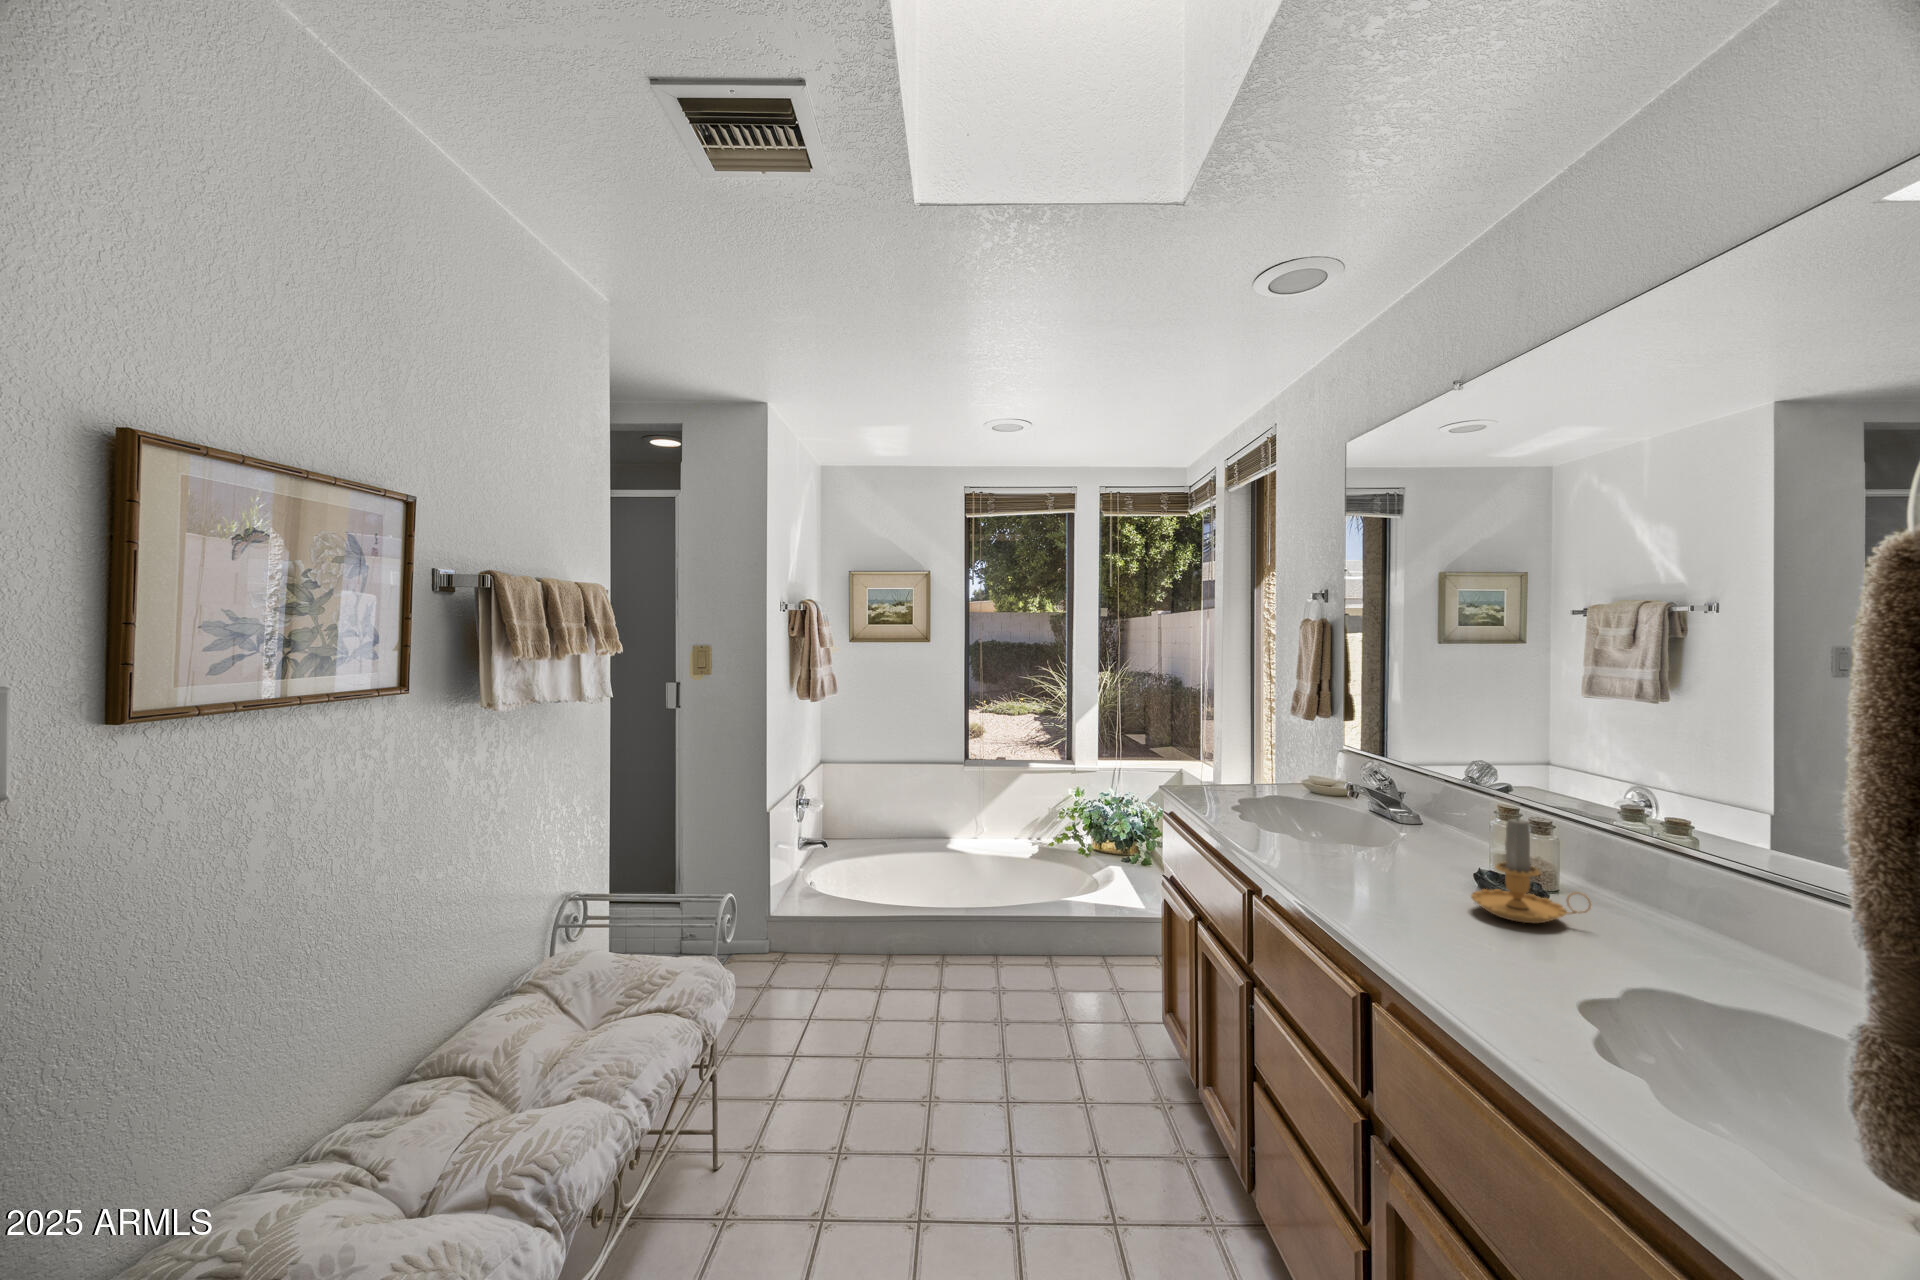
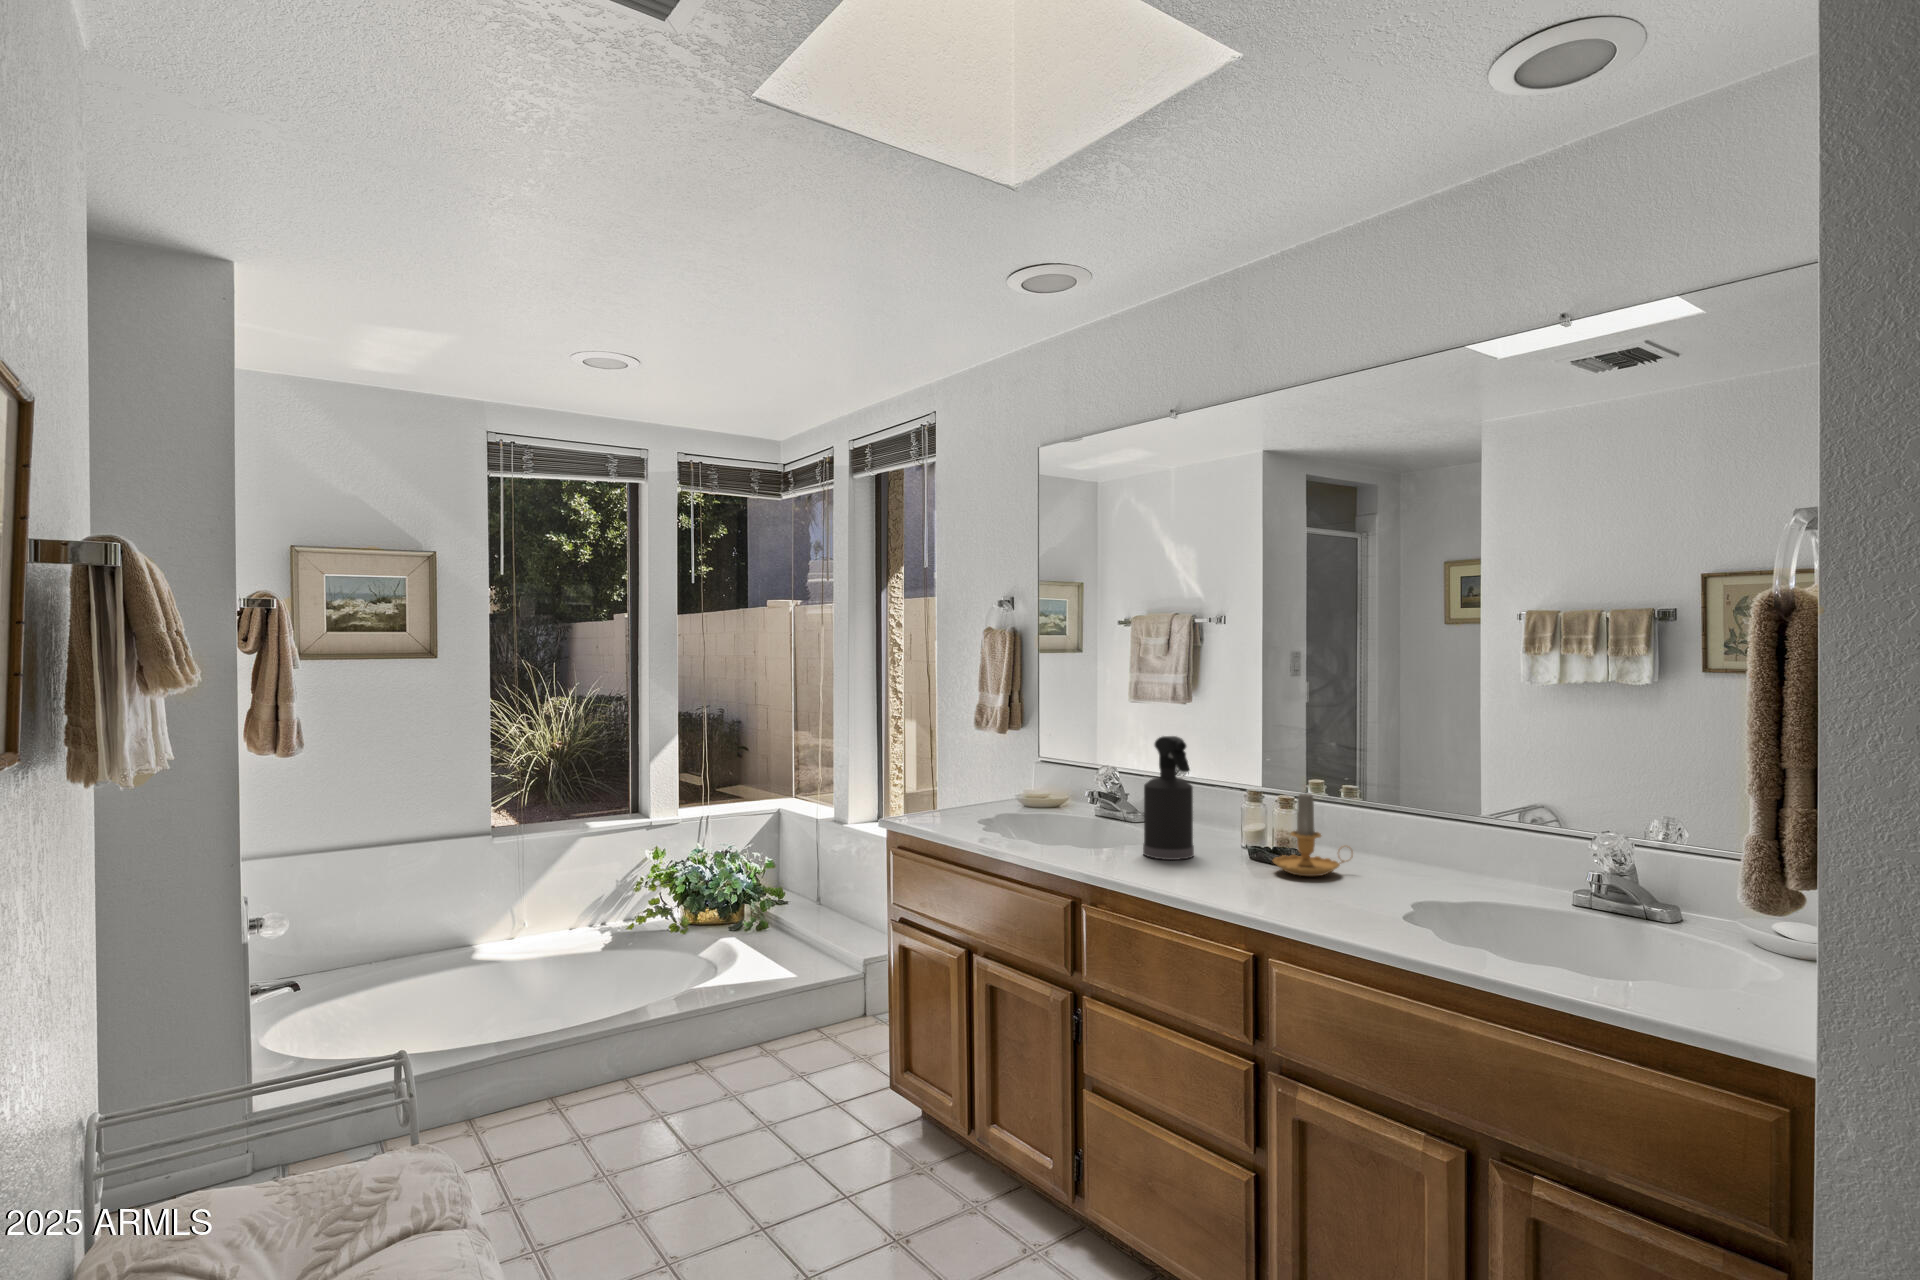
spray bottle: none [1346,736,1407,871] -> present [1143,736,1194,860]

